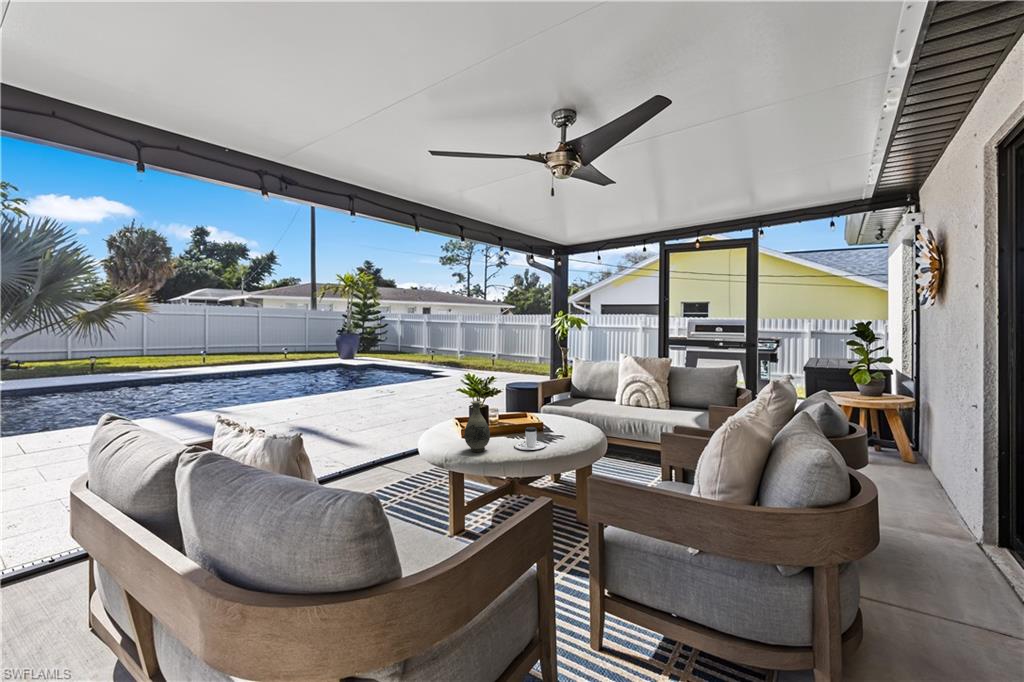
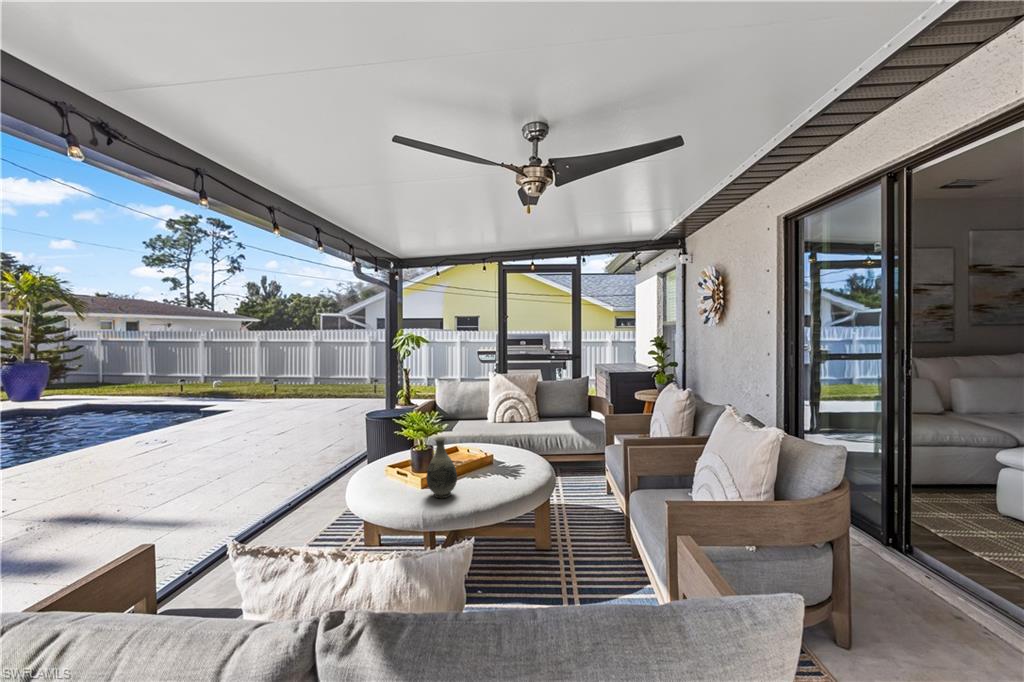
coffee cup: present [514,427,546,450] -> none [474,458,509,485]

